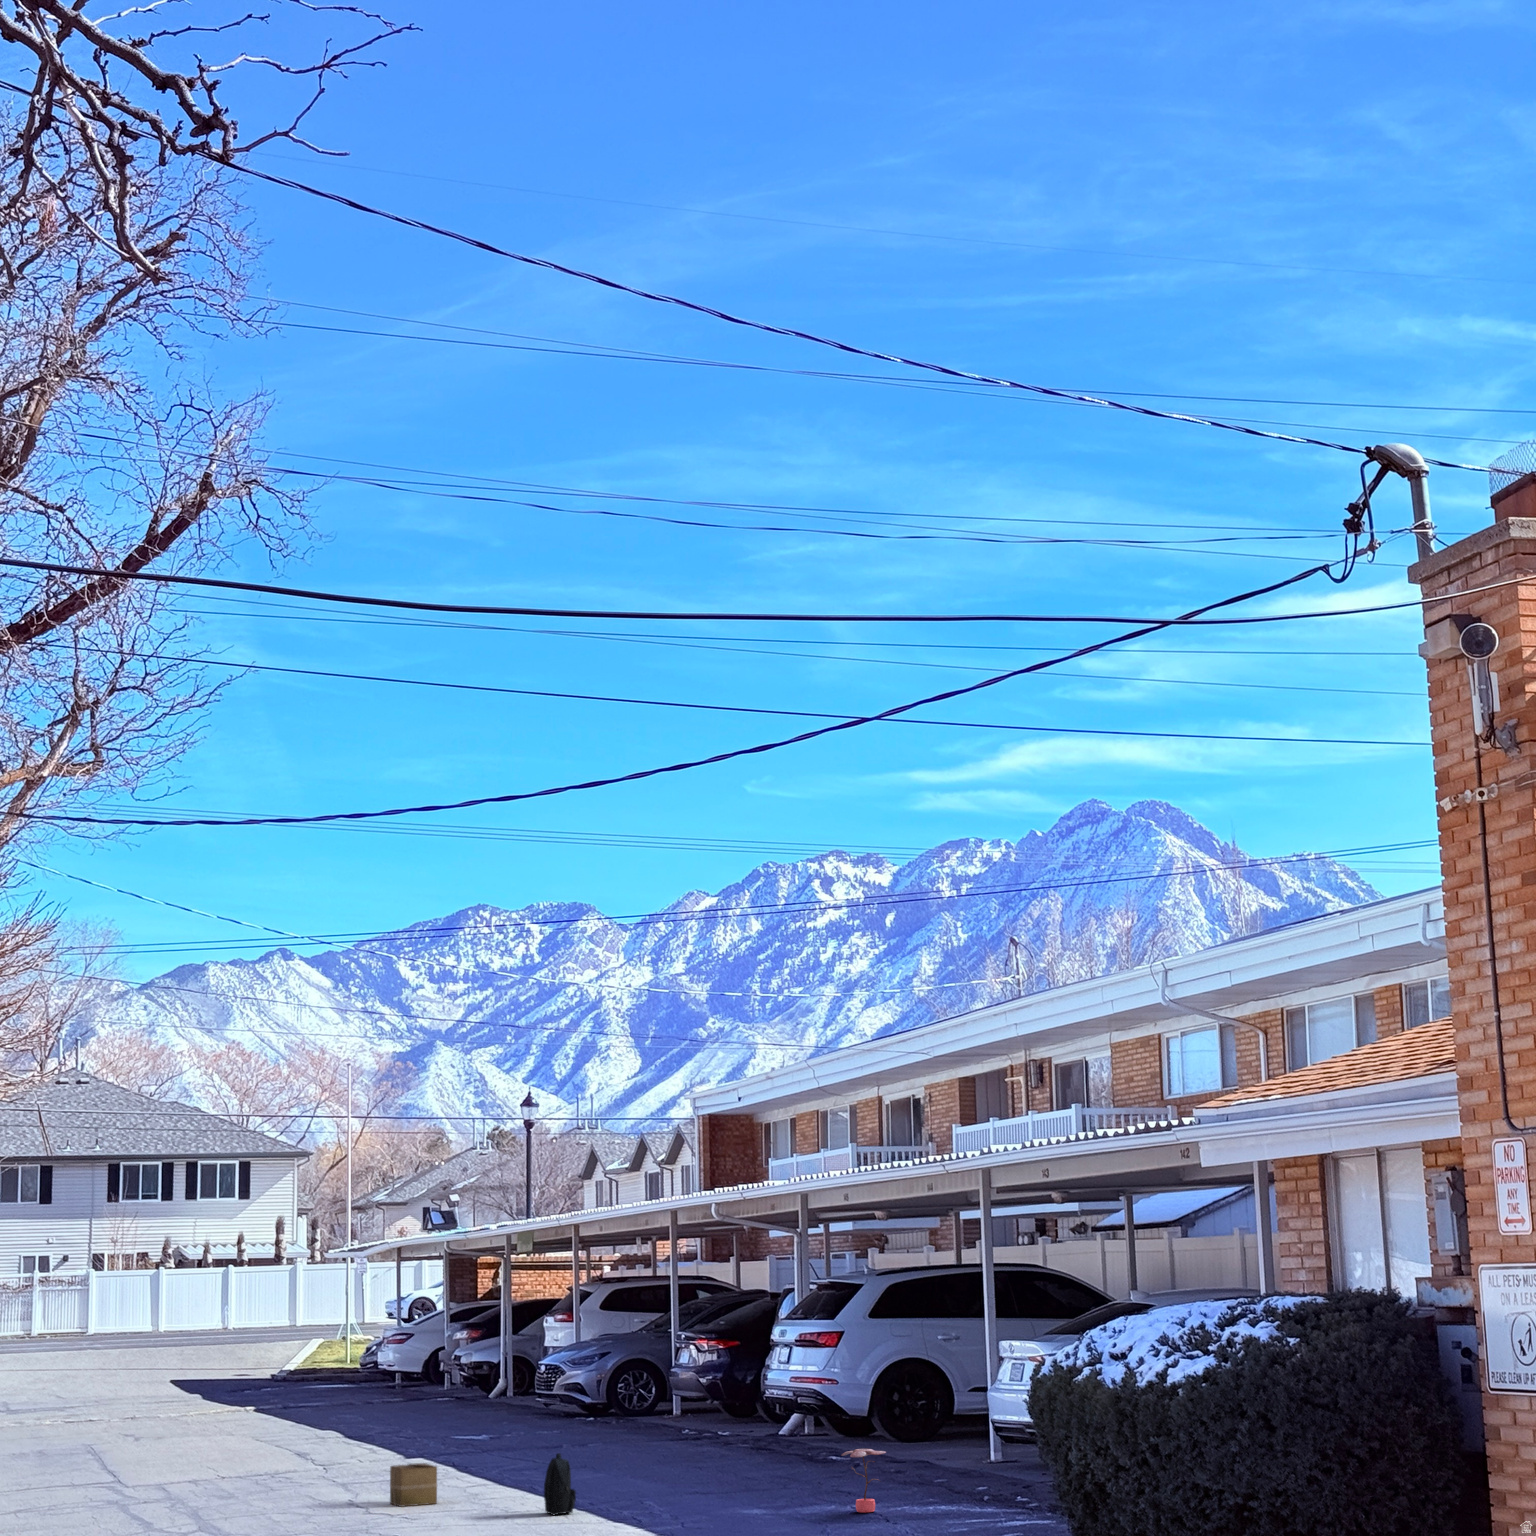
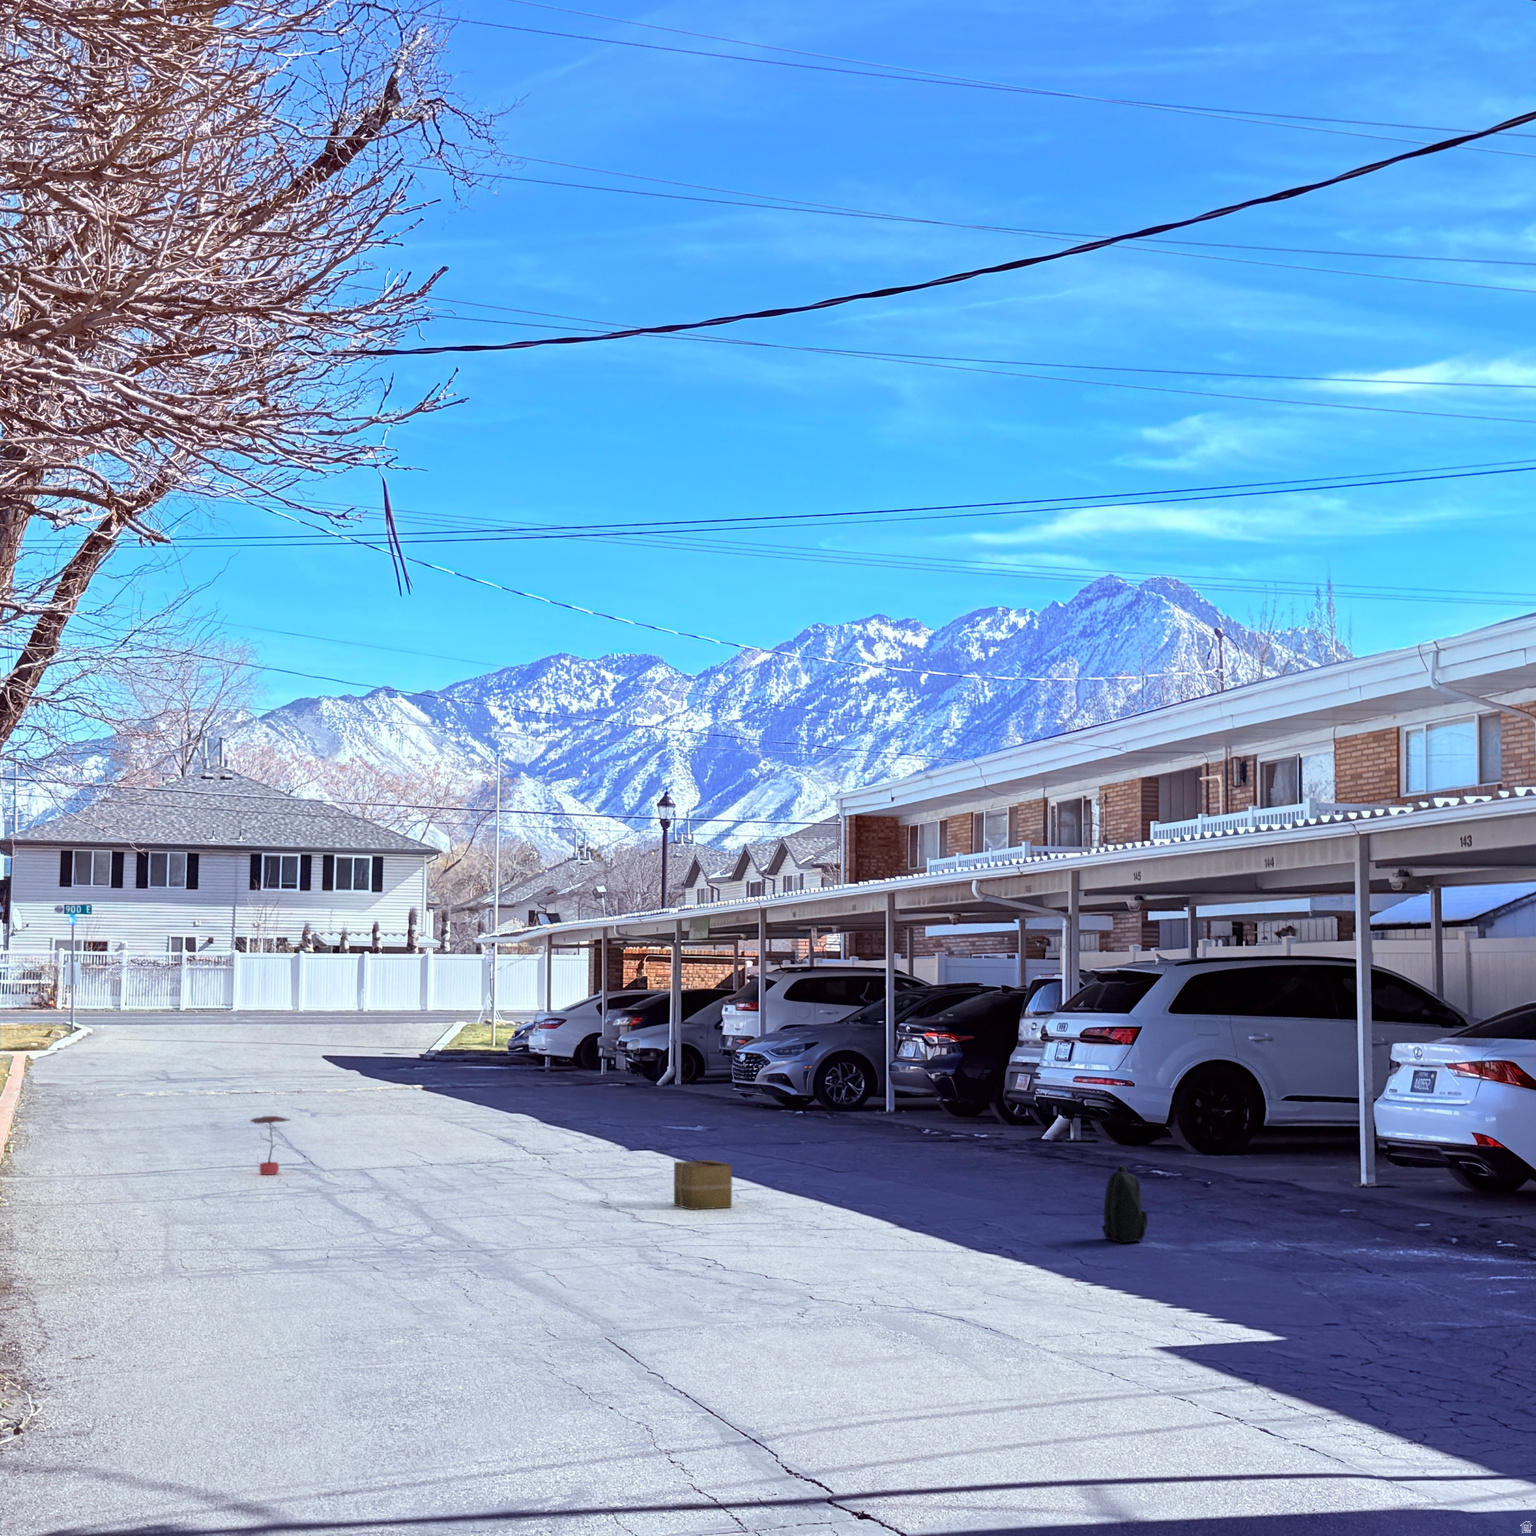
potted plant: present [841,1449,886,1513] -> present [251,1116,289,1175]
backpack: present [544,1453,576,1515] -> present [1102,1166,1147,1243]

